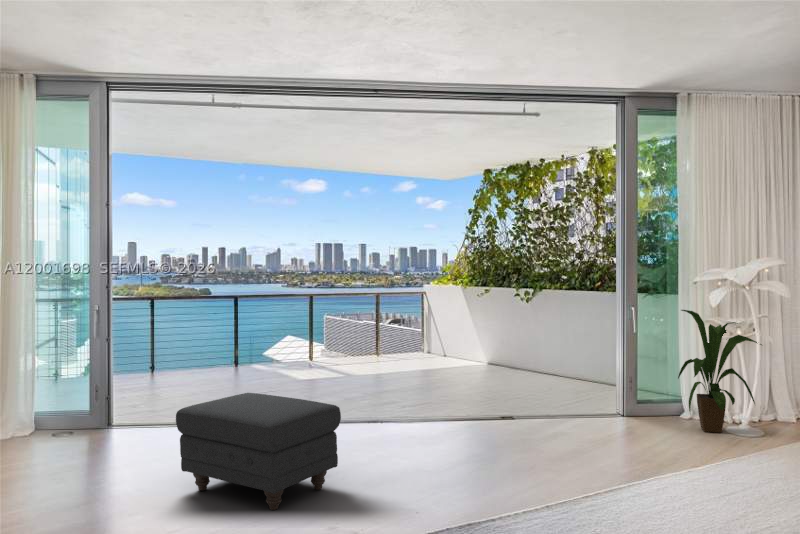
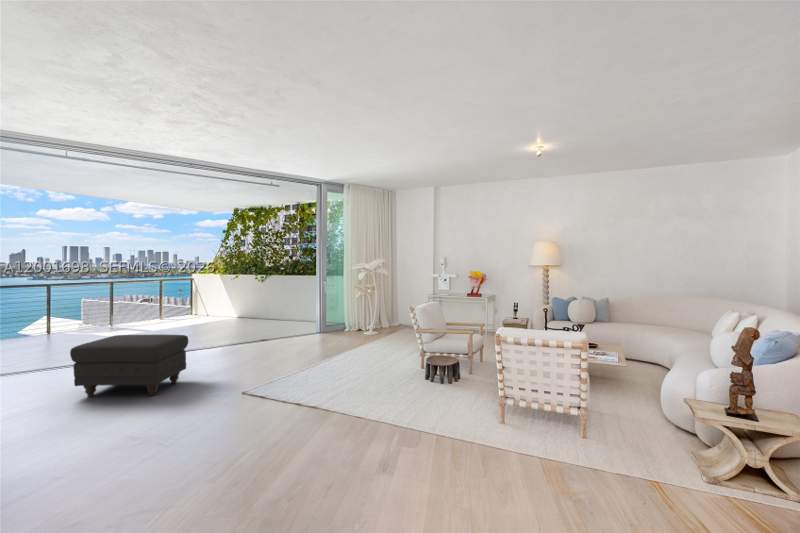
house plant: present [678,310,762,433] -> none [345,282,379,336]

